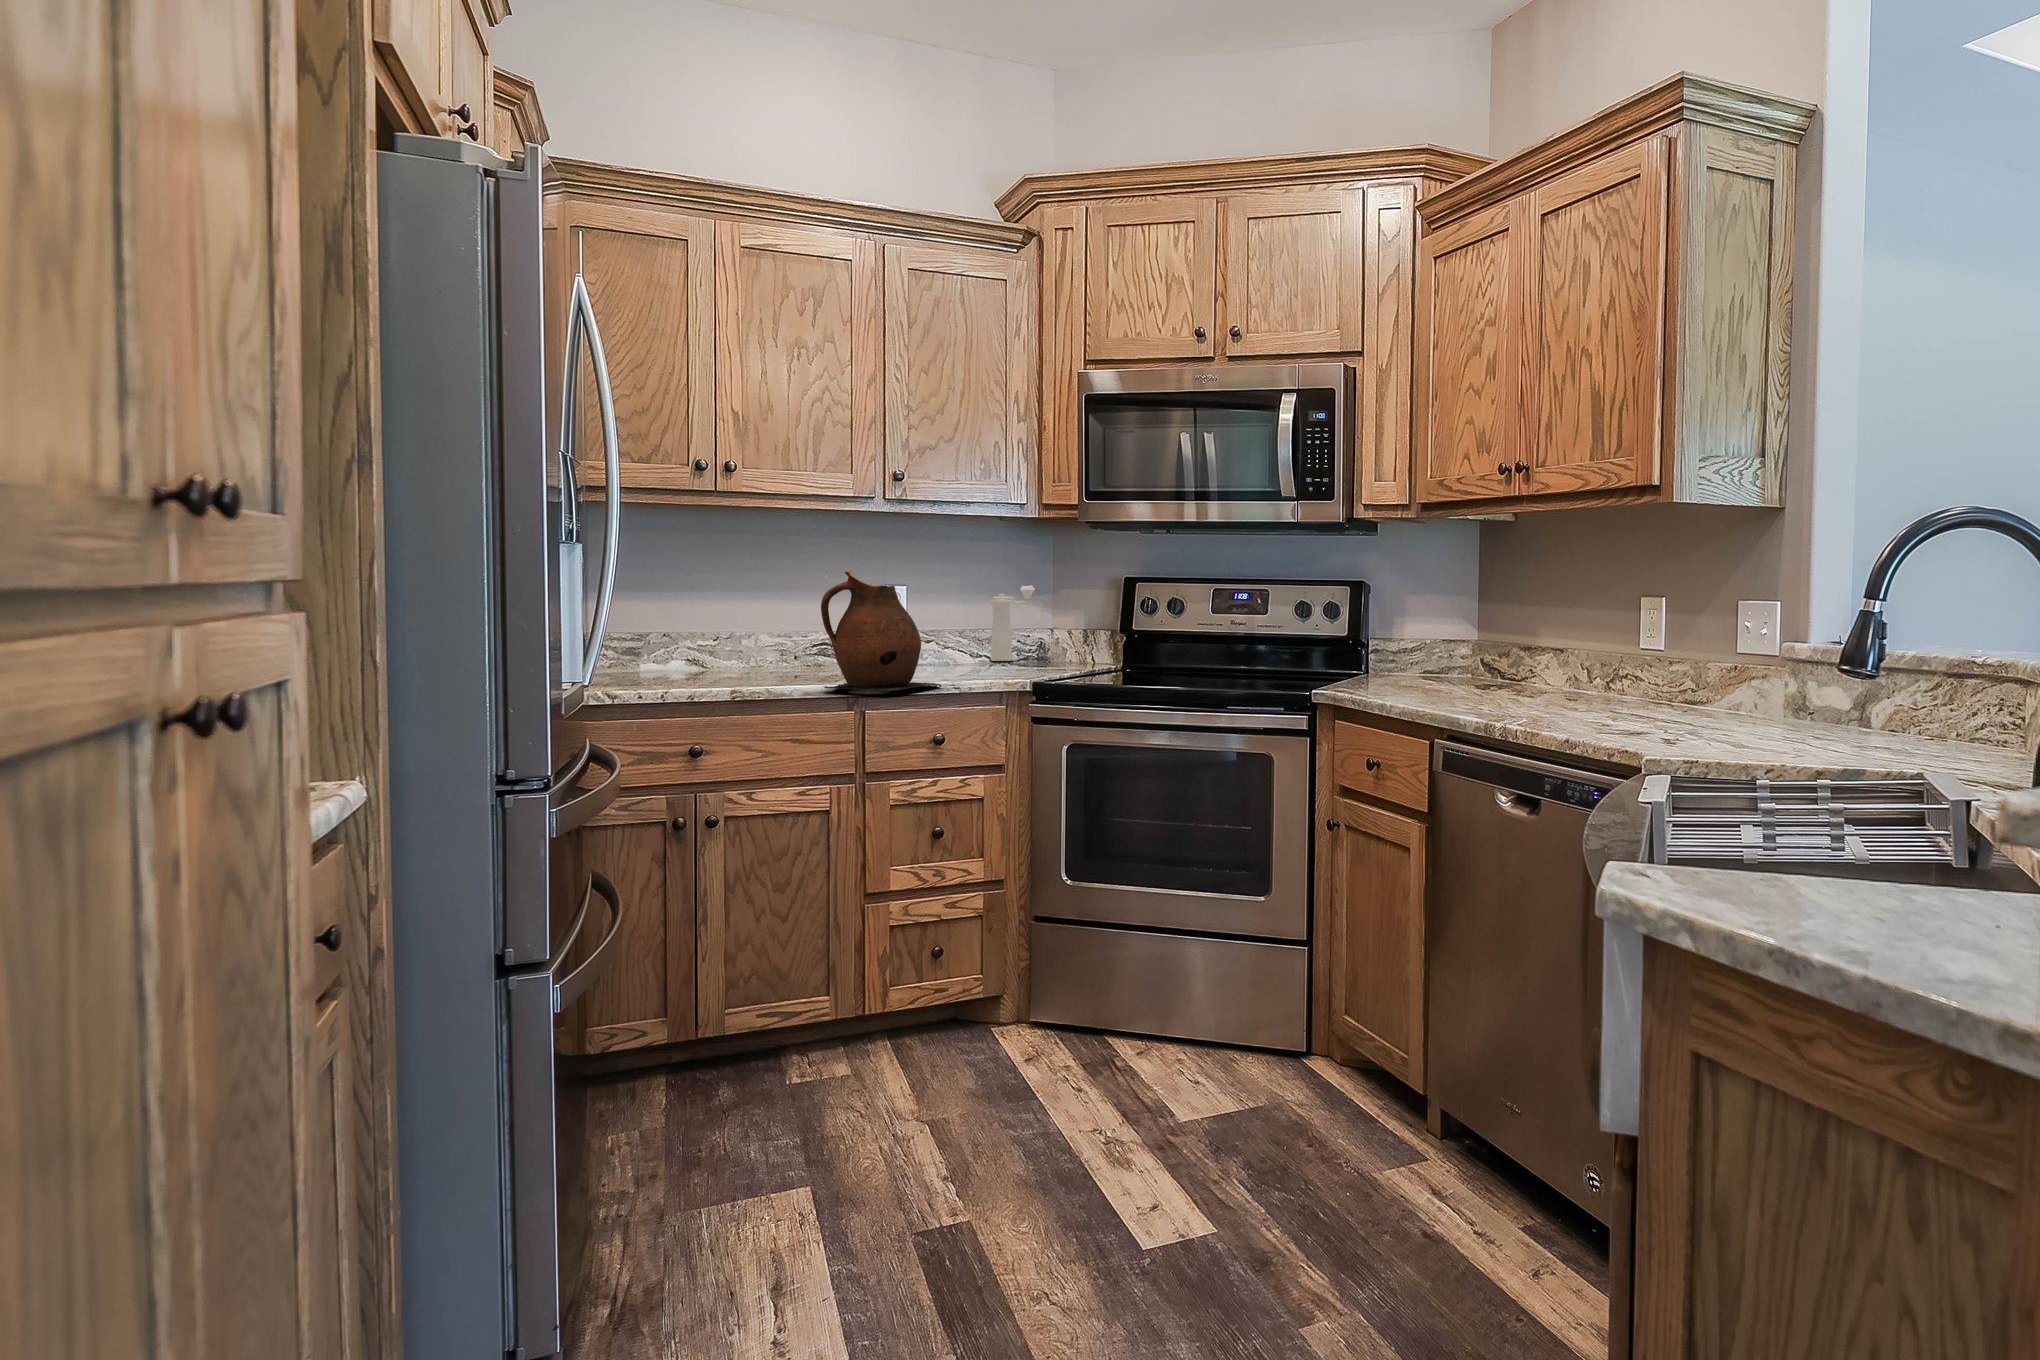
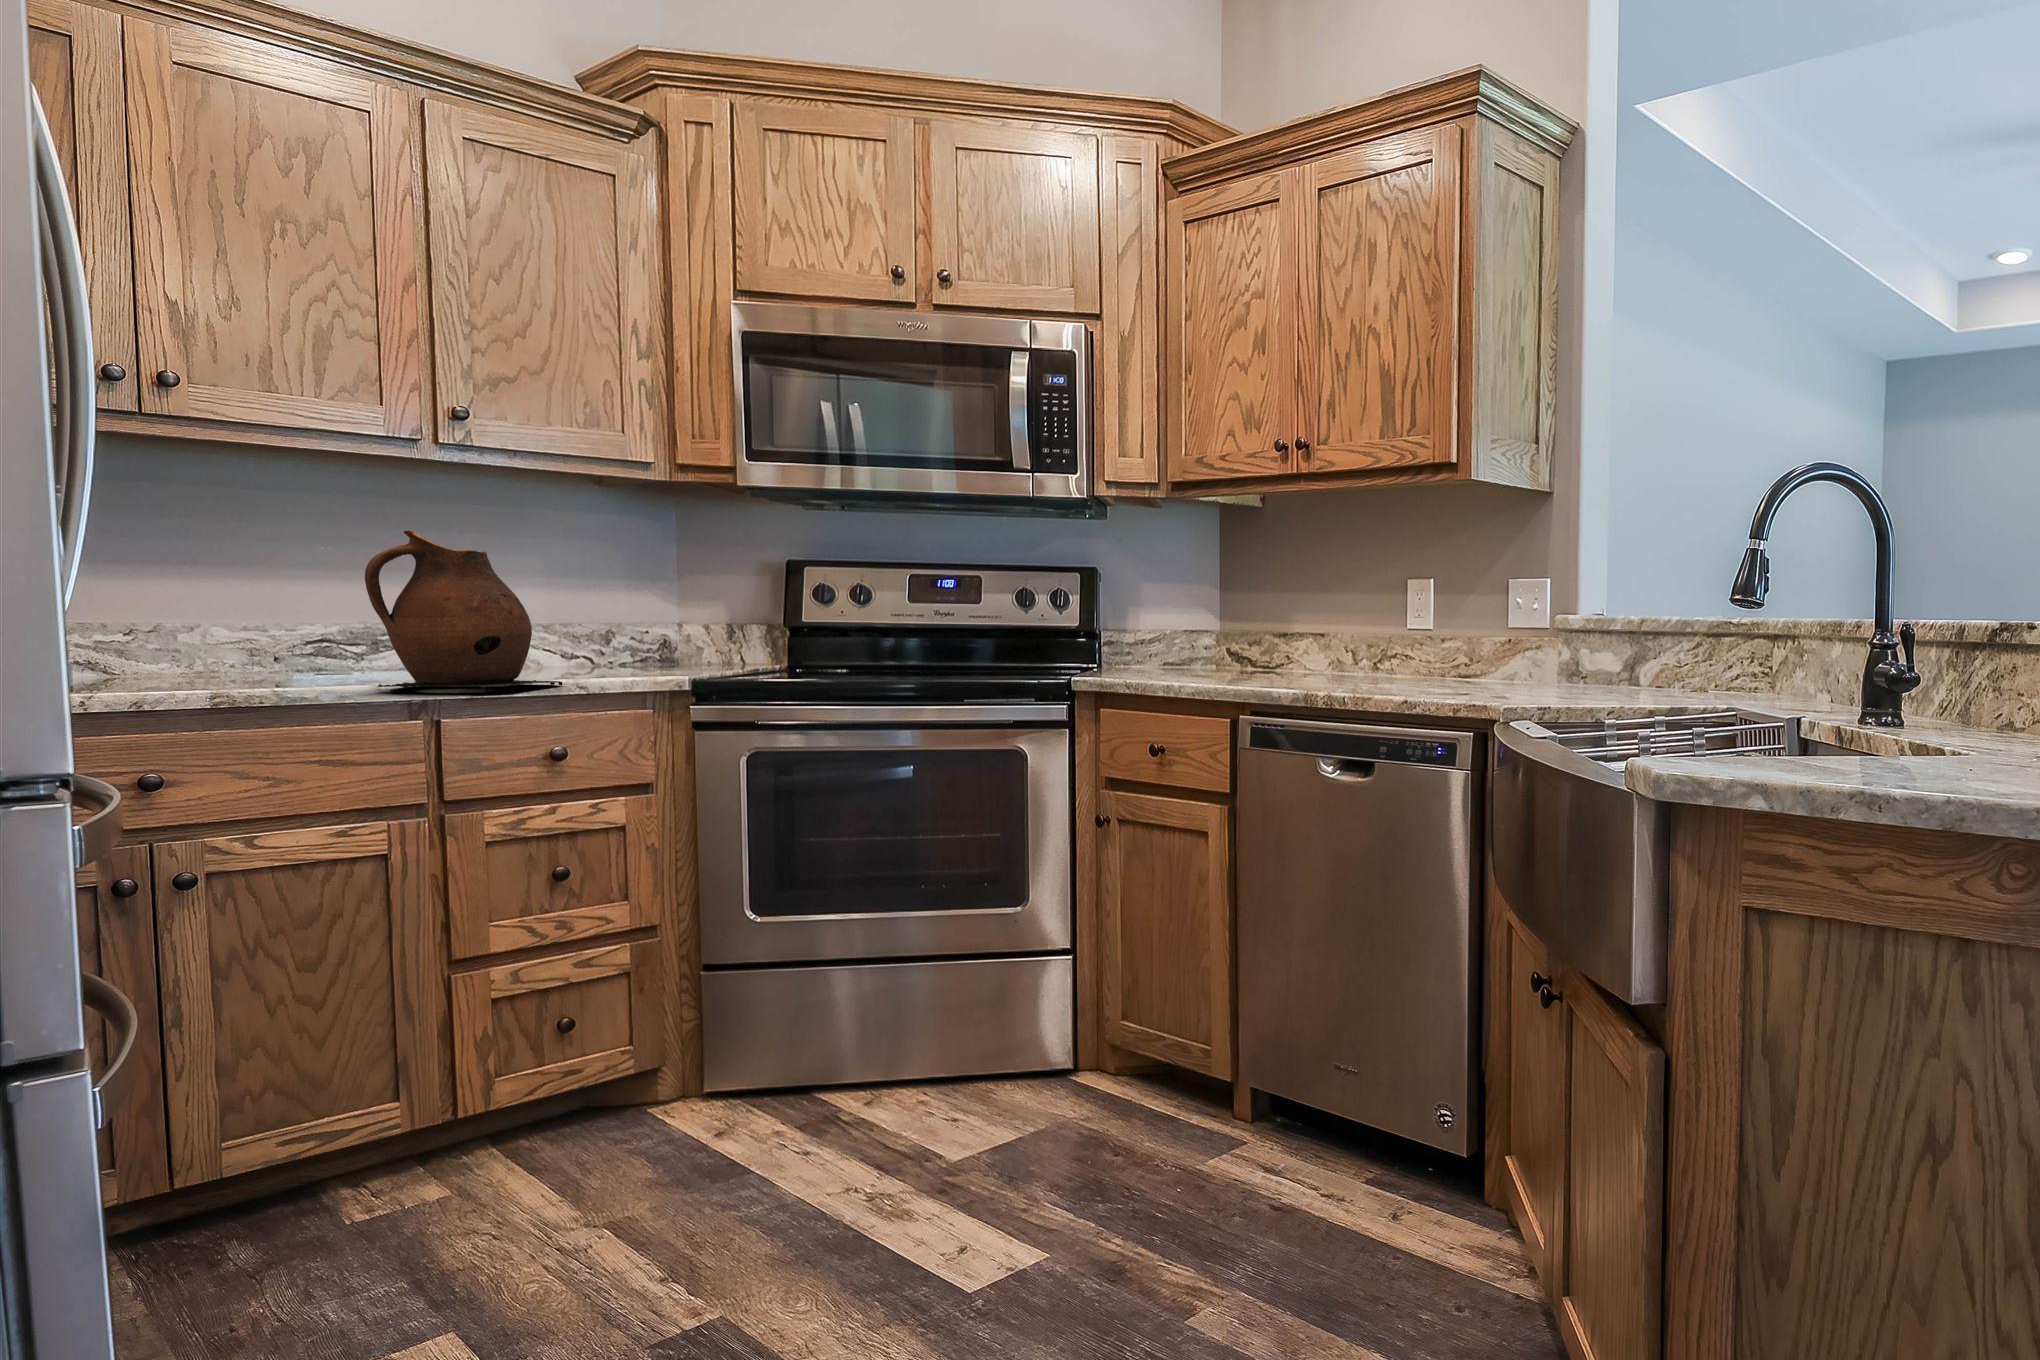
pepper mill: present [991,586,1035,661] -> none [595,570,655,662]

